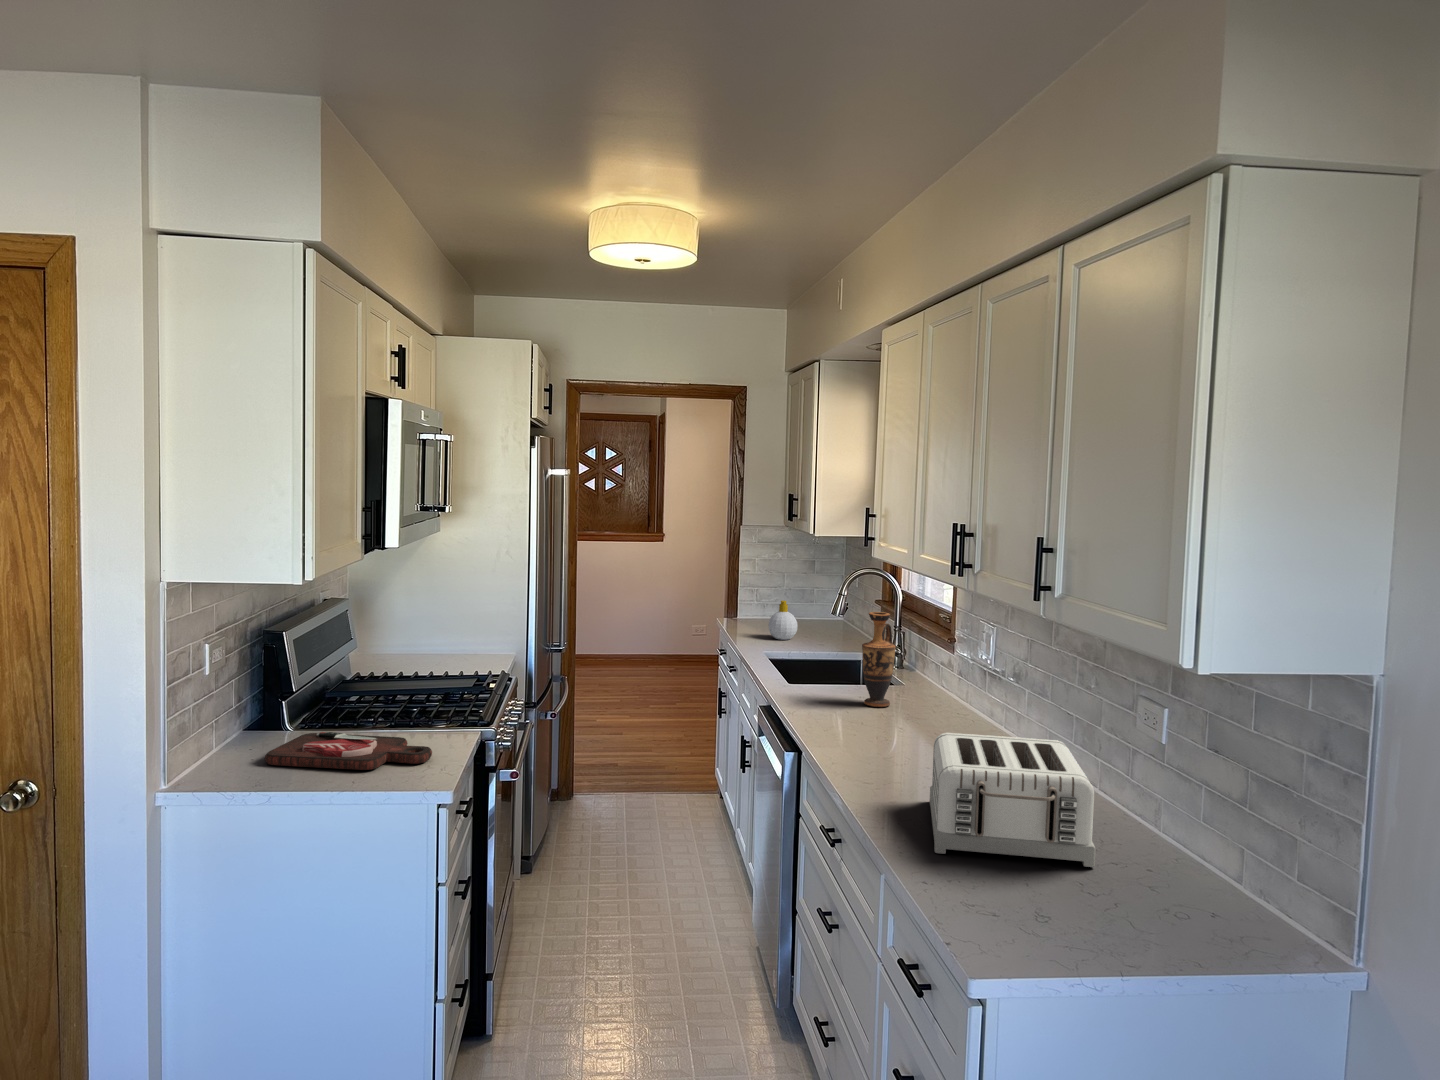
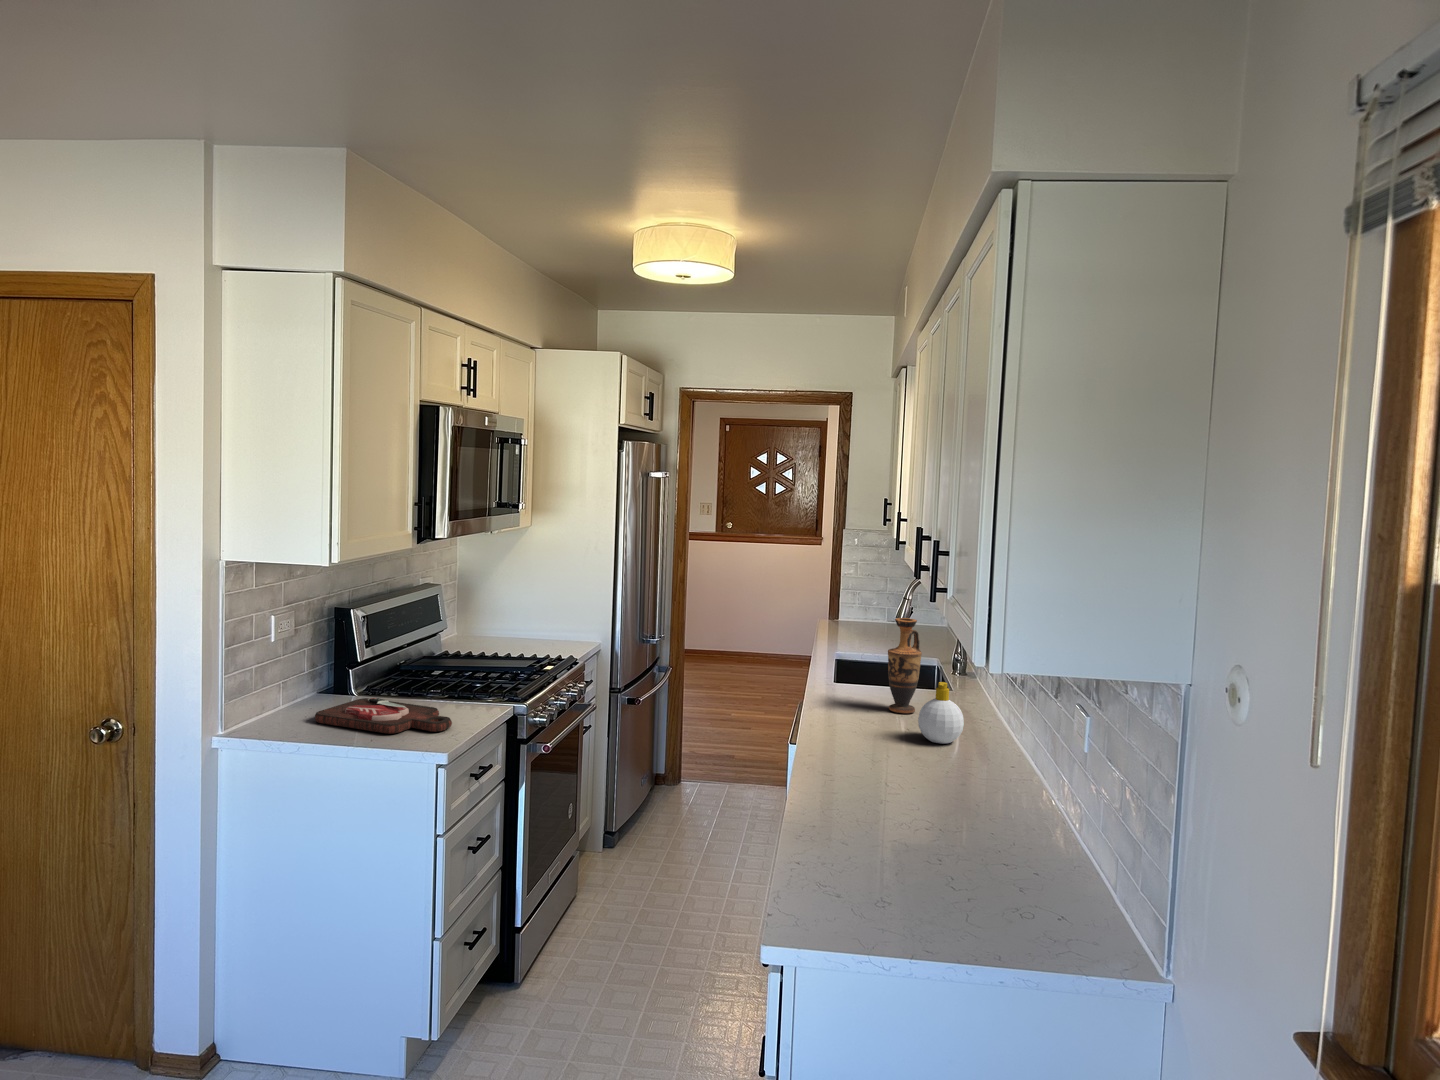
soap bottle: present [768,600,798,640] -> present [918,682,964,744]
toaster: present [929,733,1096,867] -> none [832,742,1011,894]

